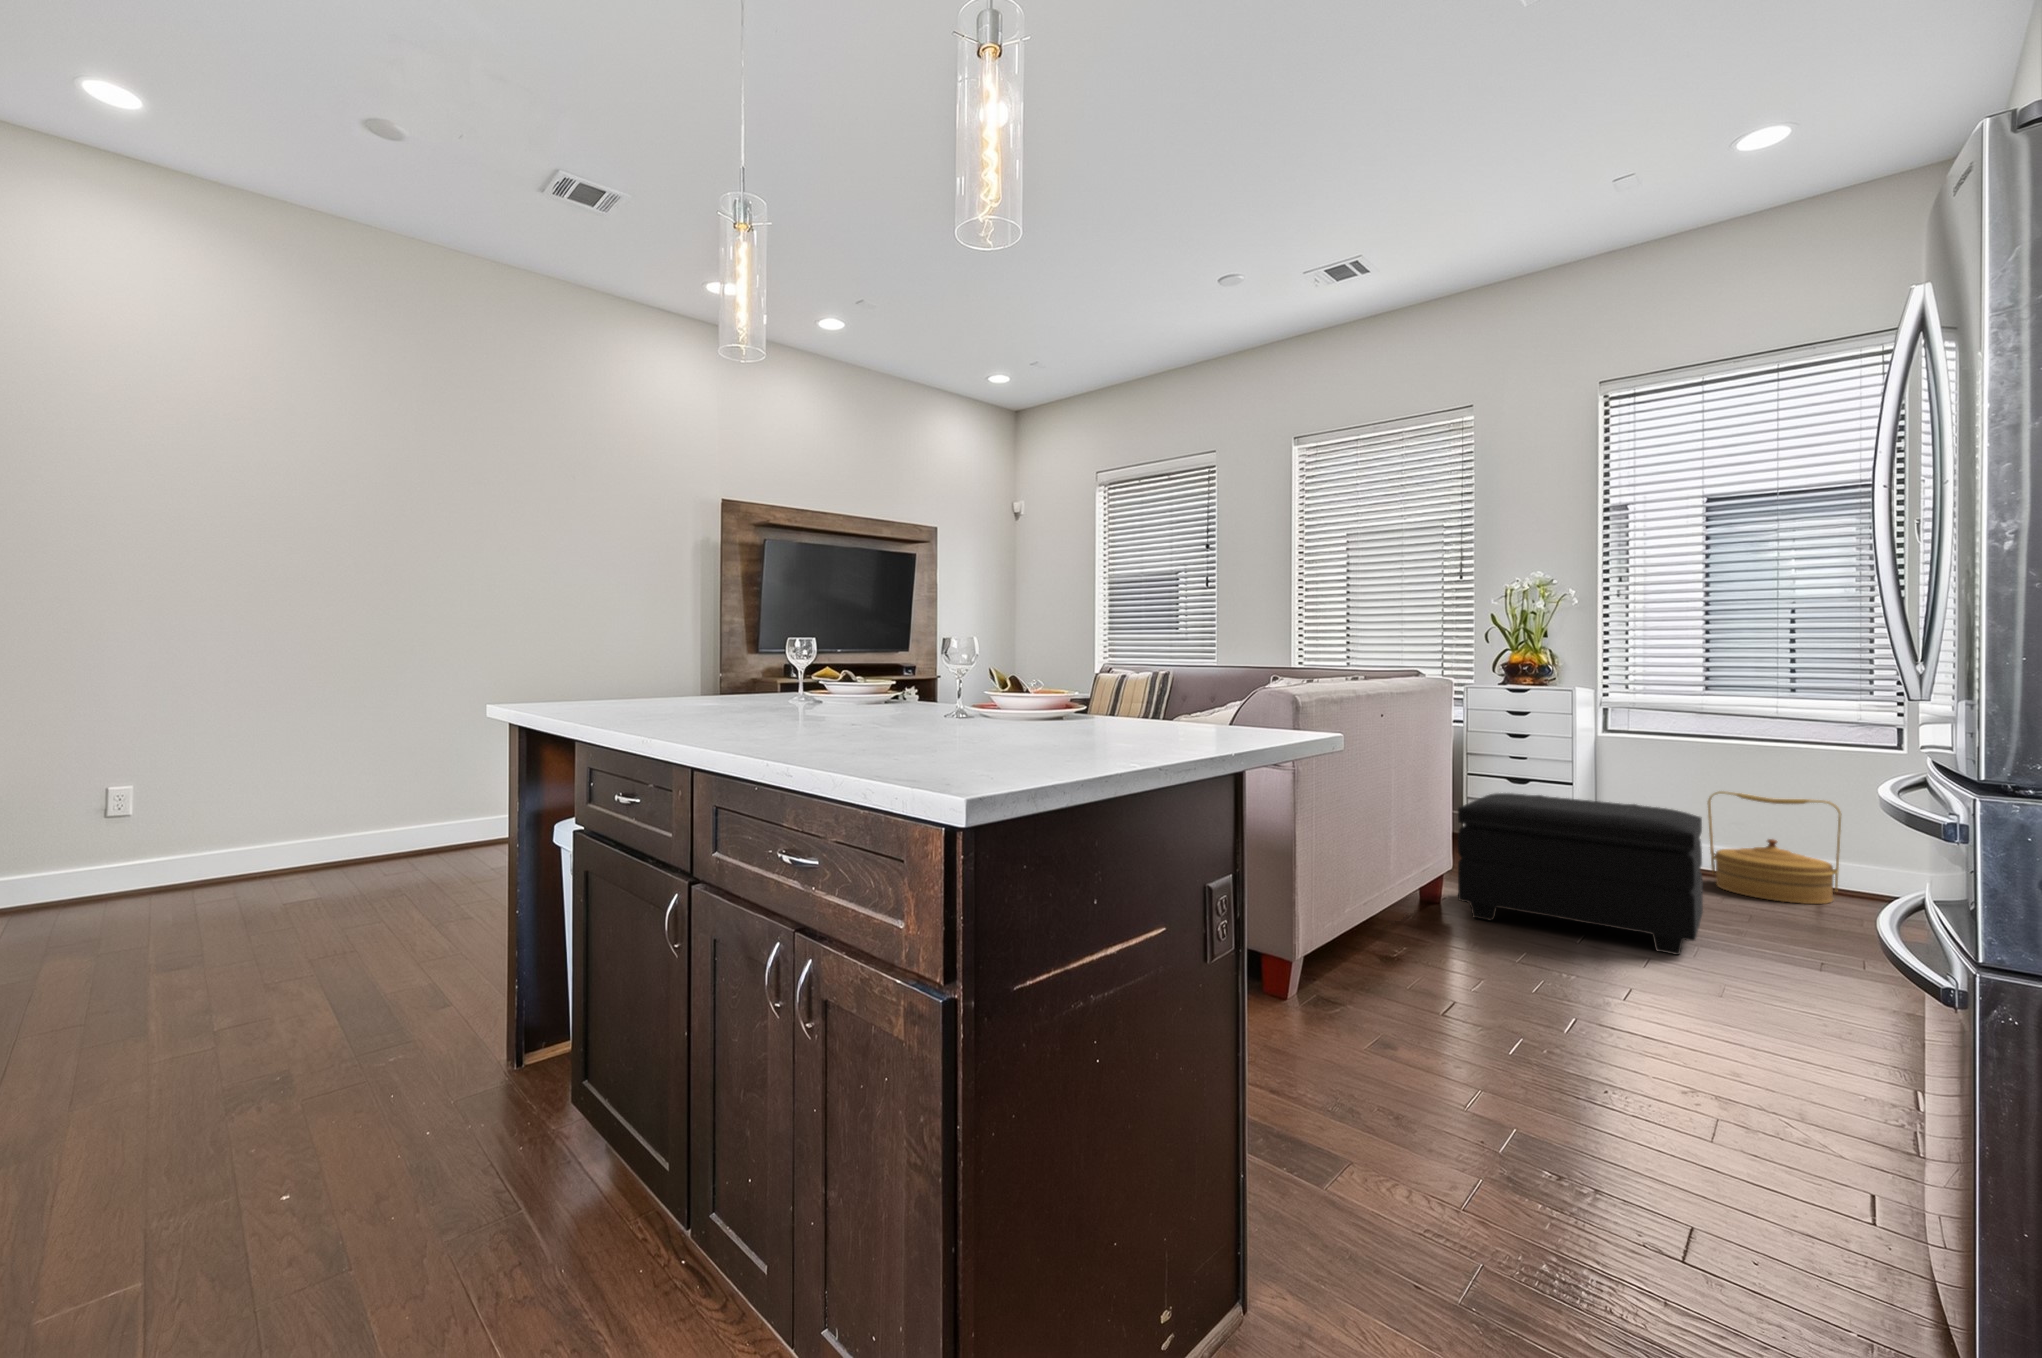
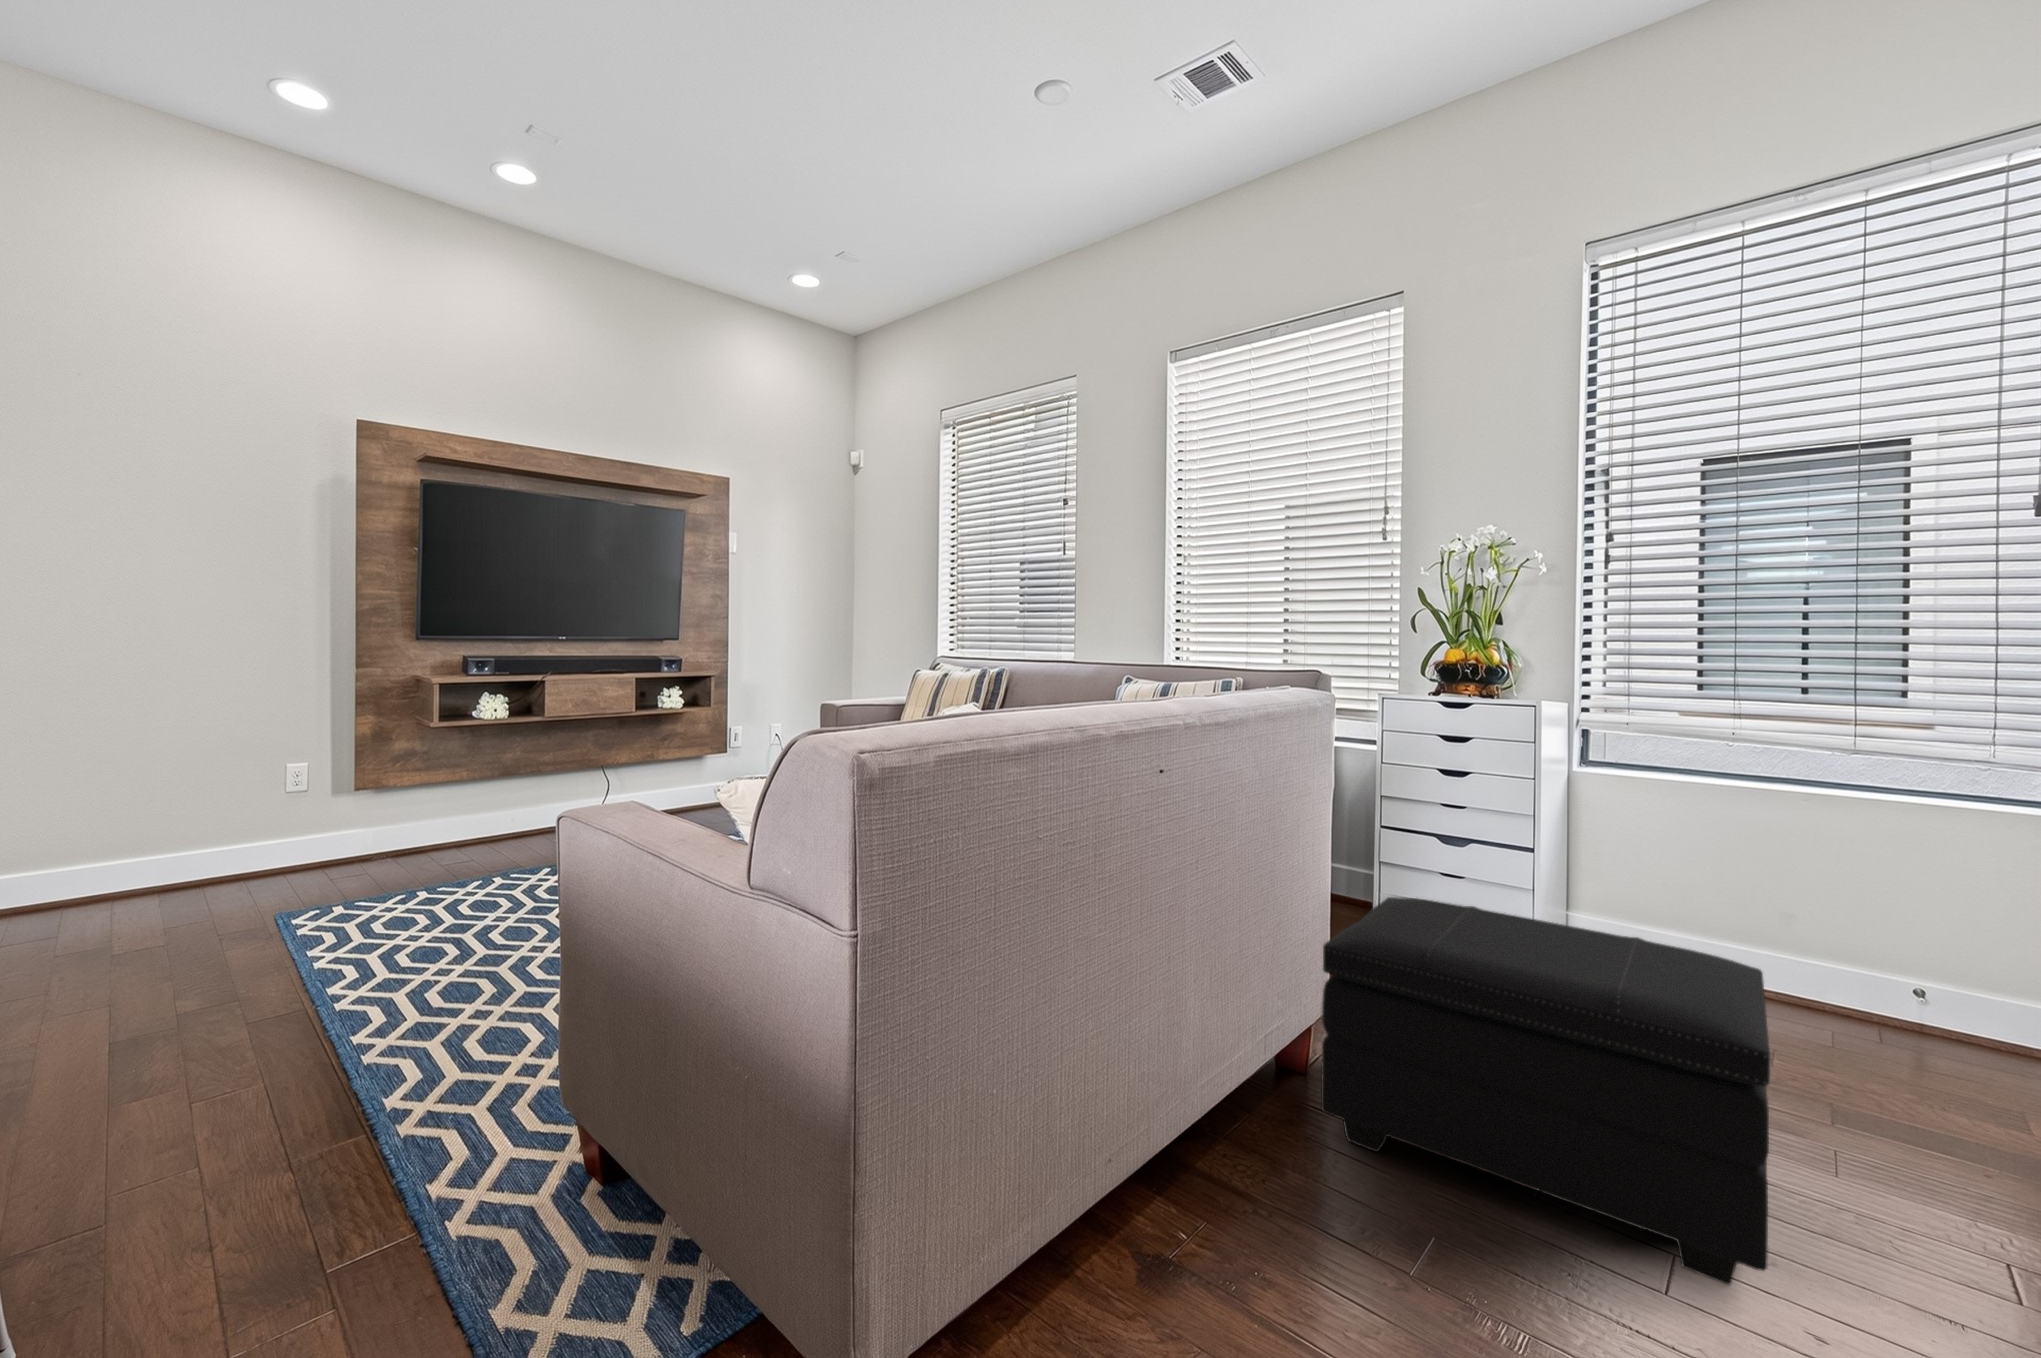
woven basket: present [1707,791,1841,904] -> none [1743,872,1972,1074]

